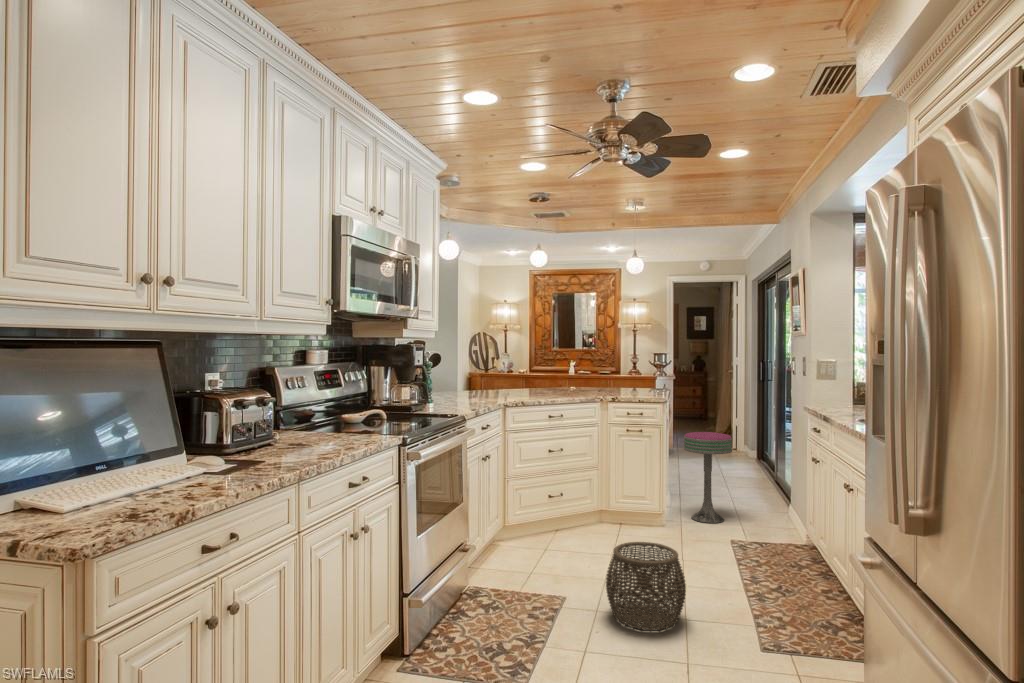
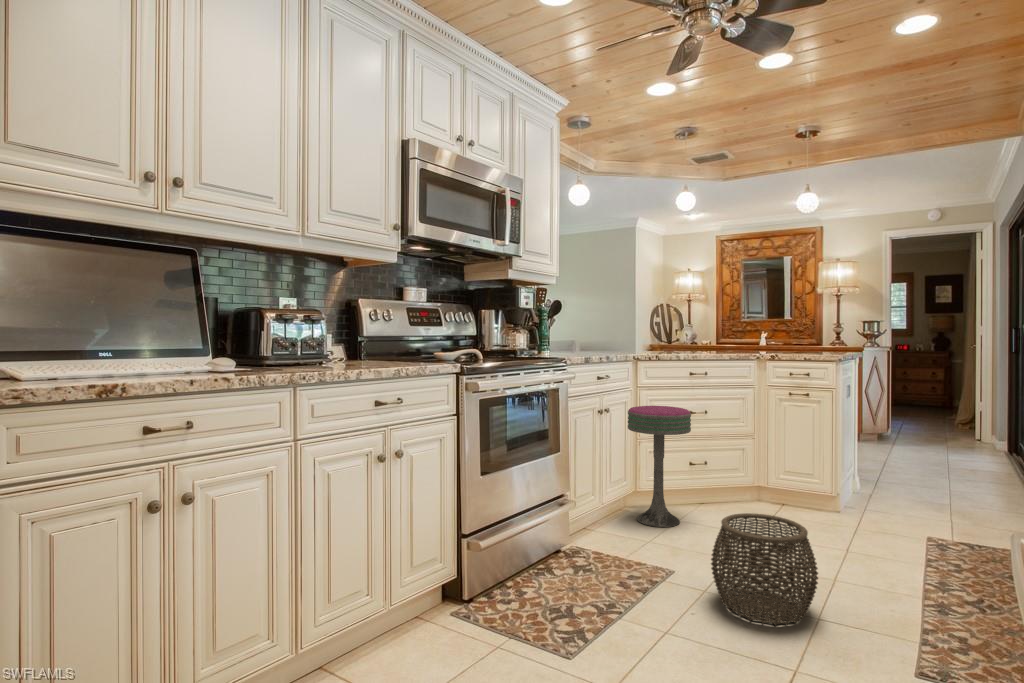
bar stool: present [684,432,732,523] -> present [628,406,691,527]

